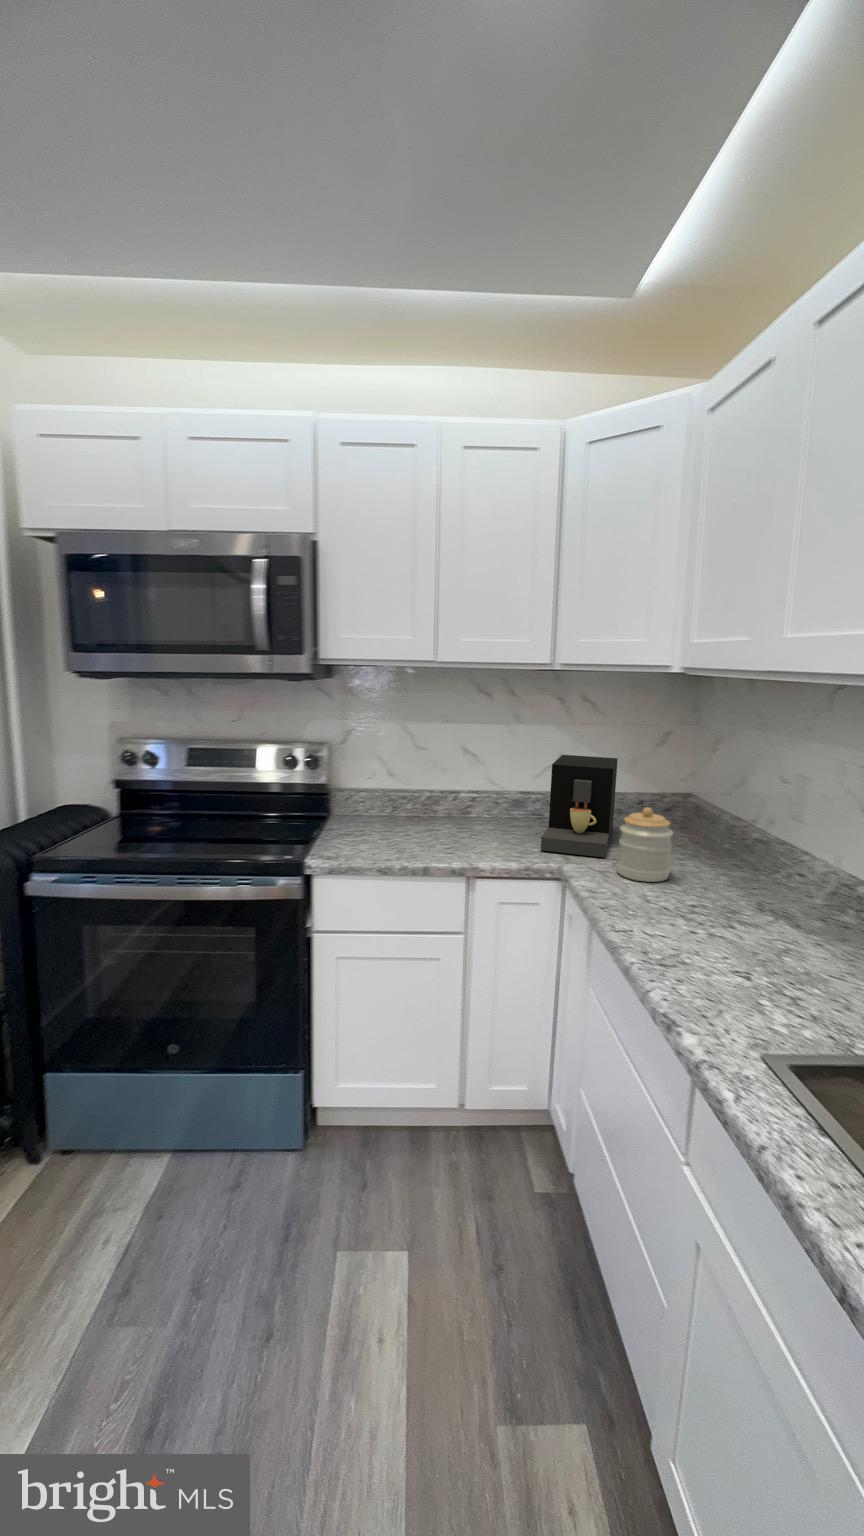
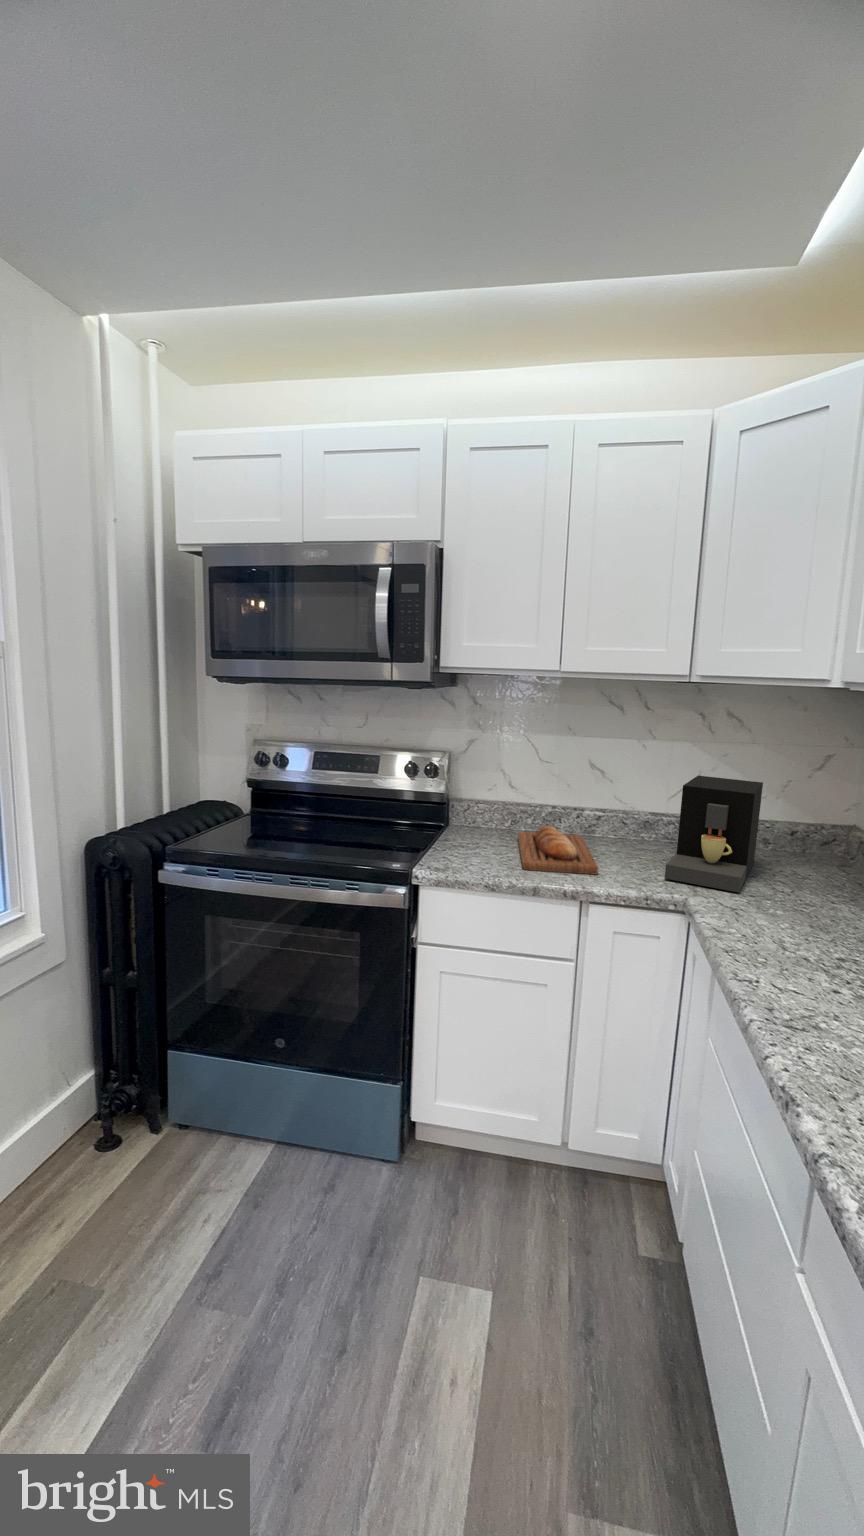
jar: present [617,807,673,882] -> none [751,840,822,926]
bread loaf: none [401,809,482,853] -> present [518,826,598,875]

